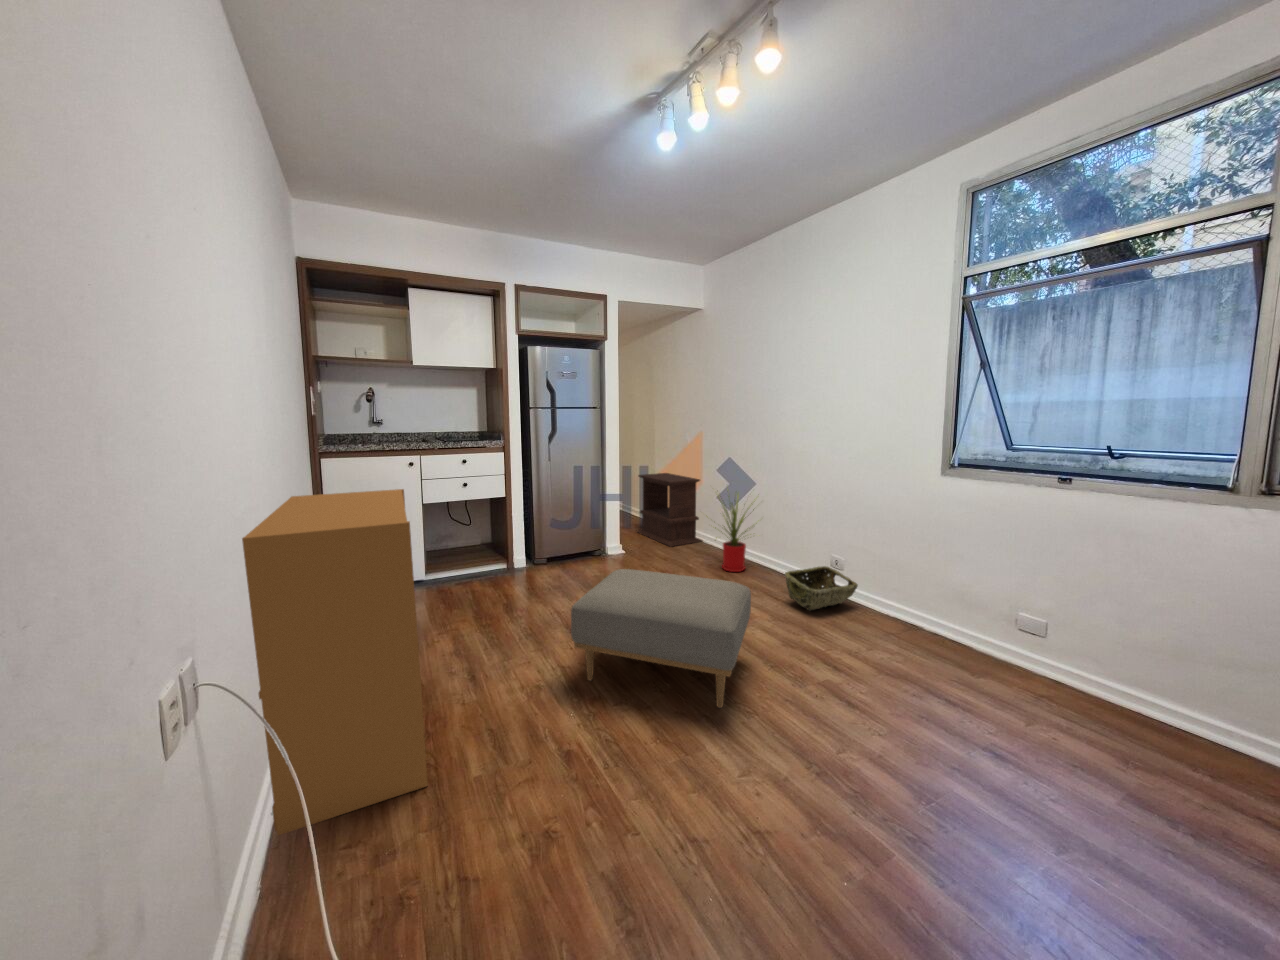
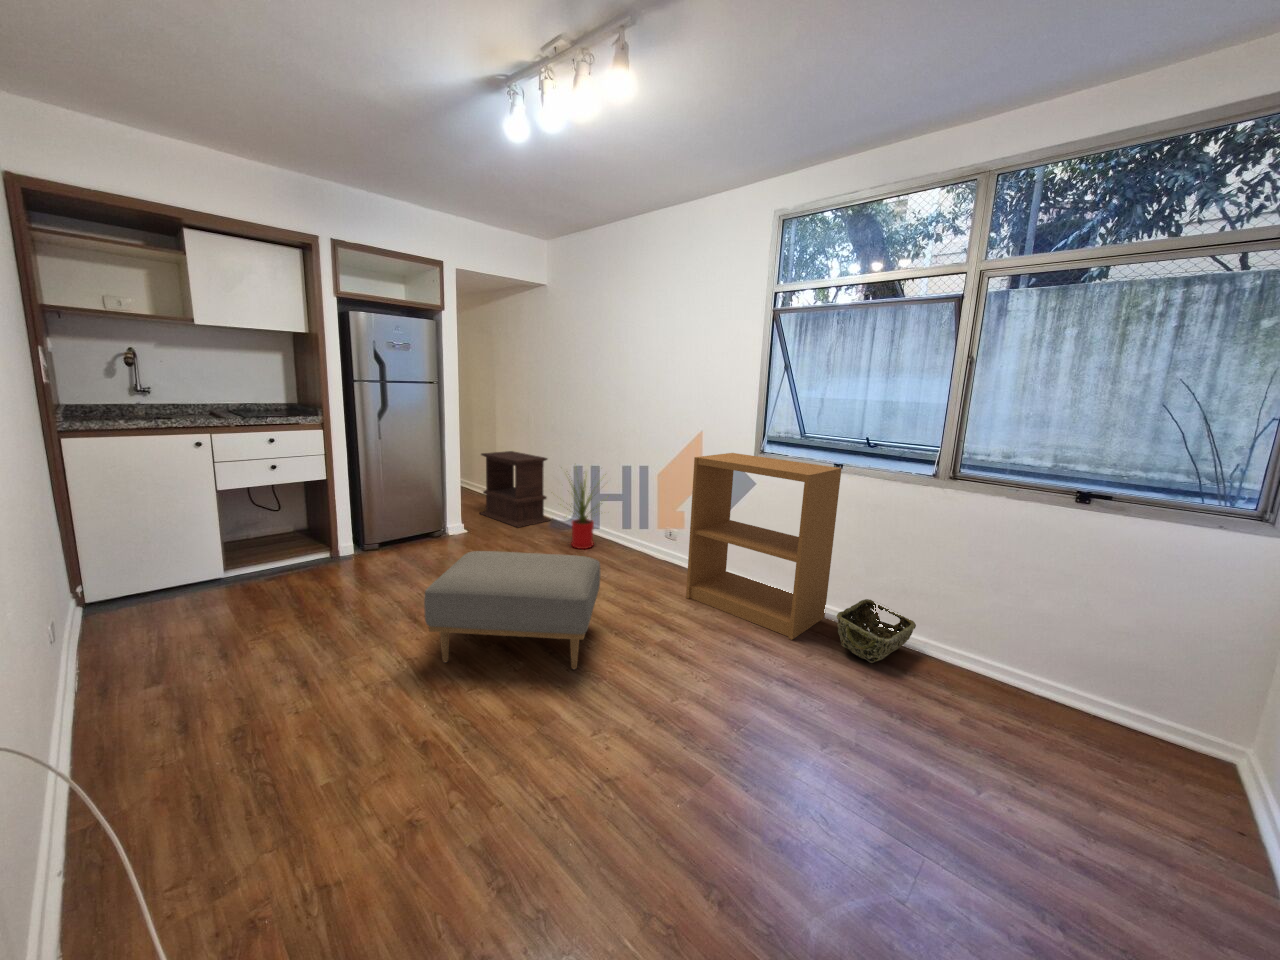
bookshelf: present [242,489,428,836] -> present [686,453,841,640]
woven basket: present [785,566,858,610] -> present [837,599,916,663]

